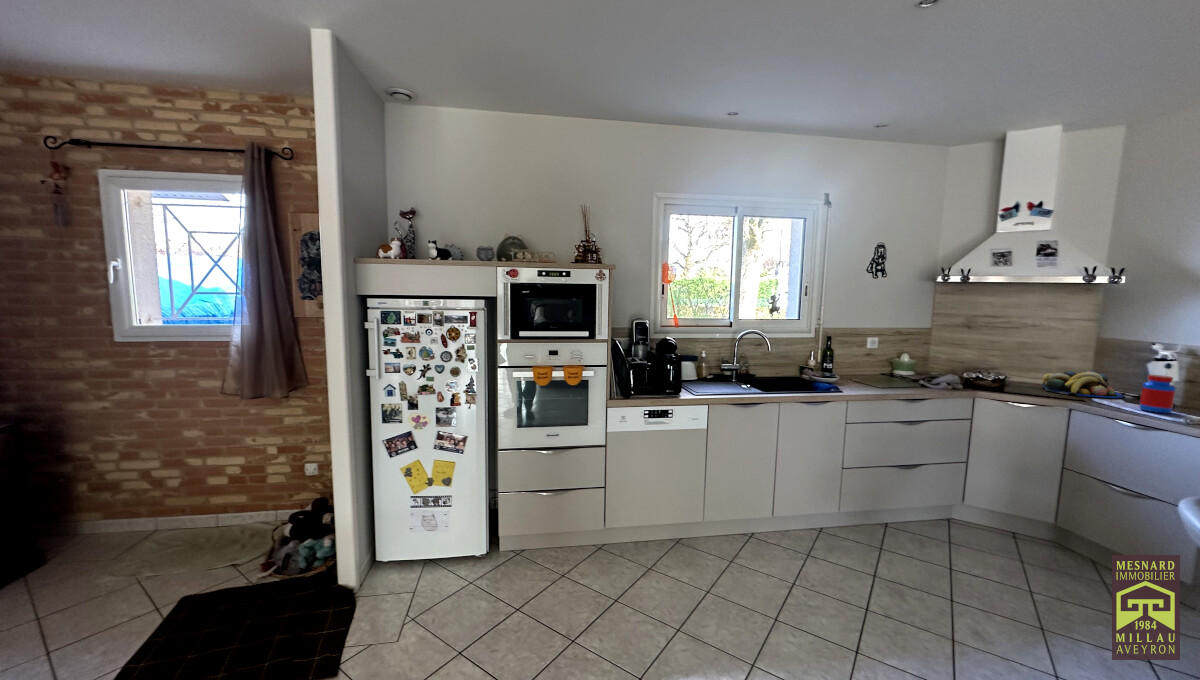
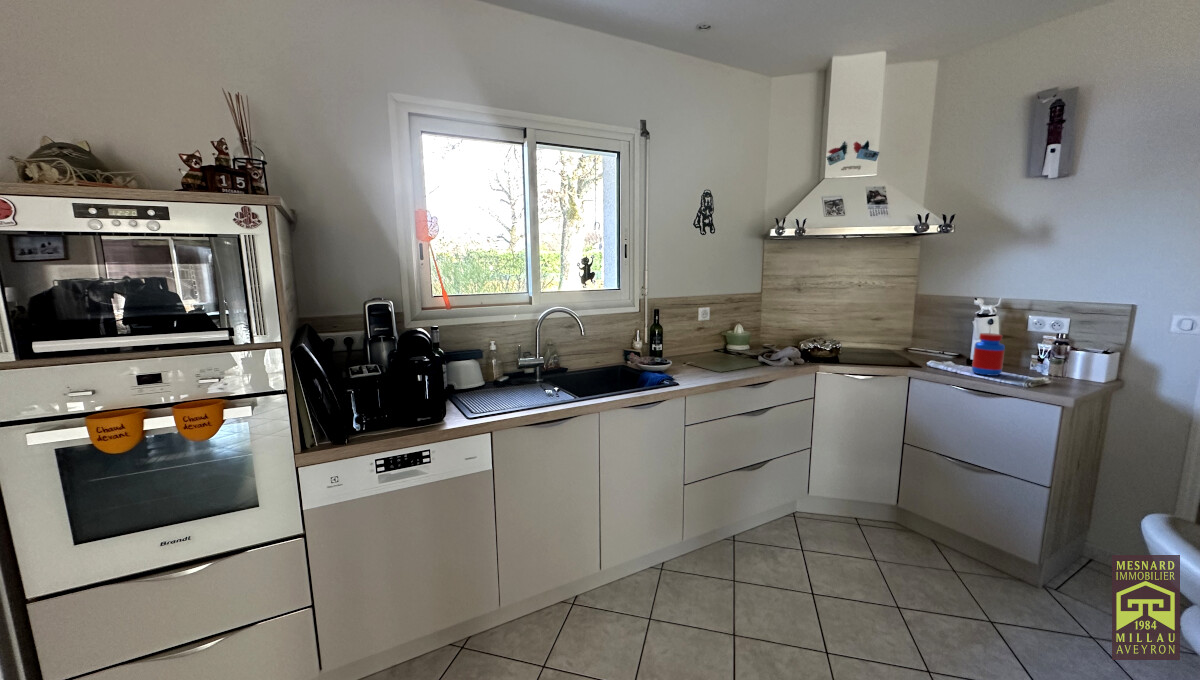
fruit bowl: present [1041,371,1124,398] -> none [873,331,949,361]

